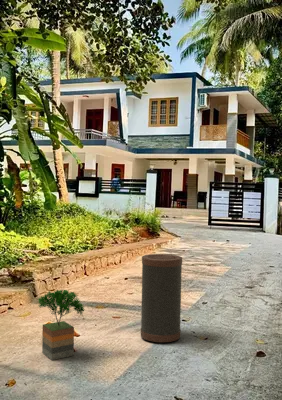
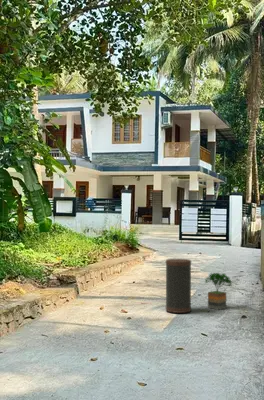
potted tree: present [38,290,84,360] -> present [205,273,231,310]

